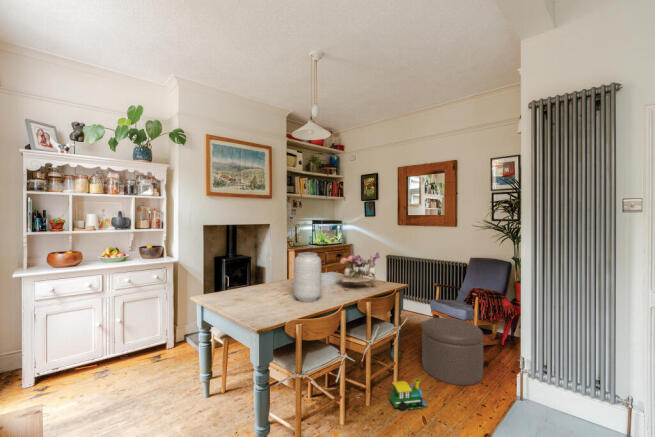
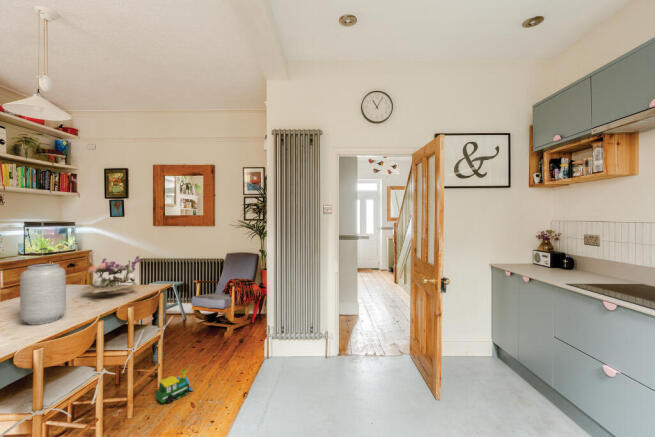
ottoman: present [422,317,483,385] -> none [186,308,239,366]

